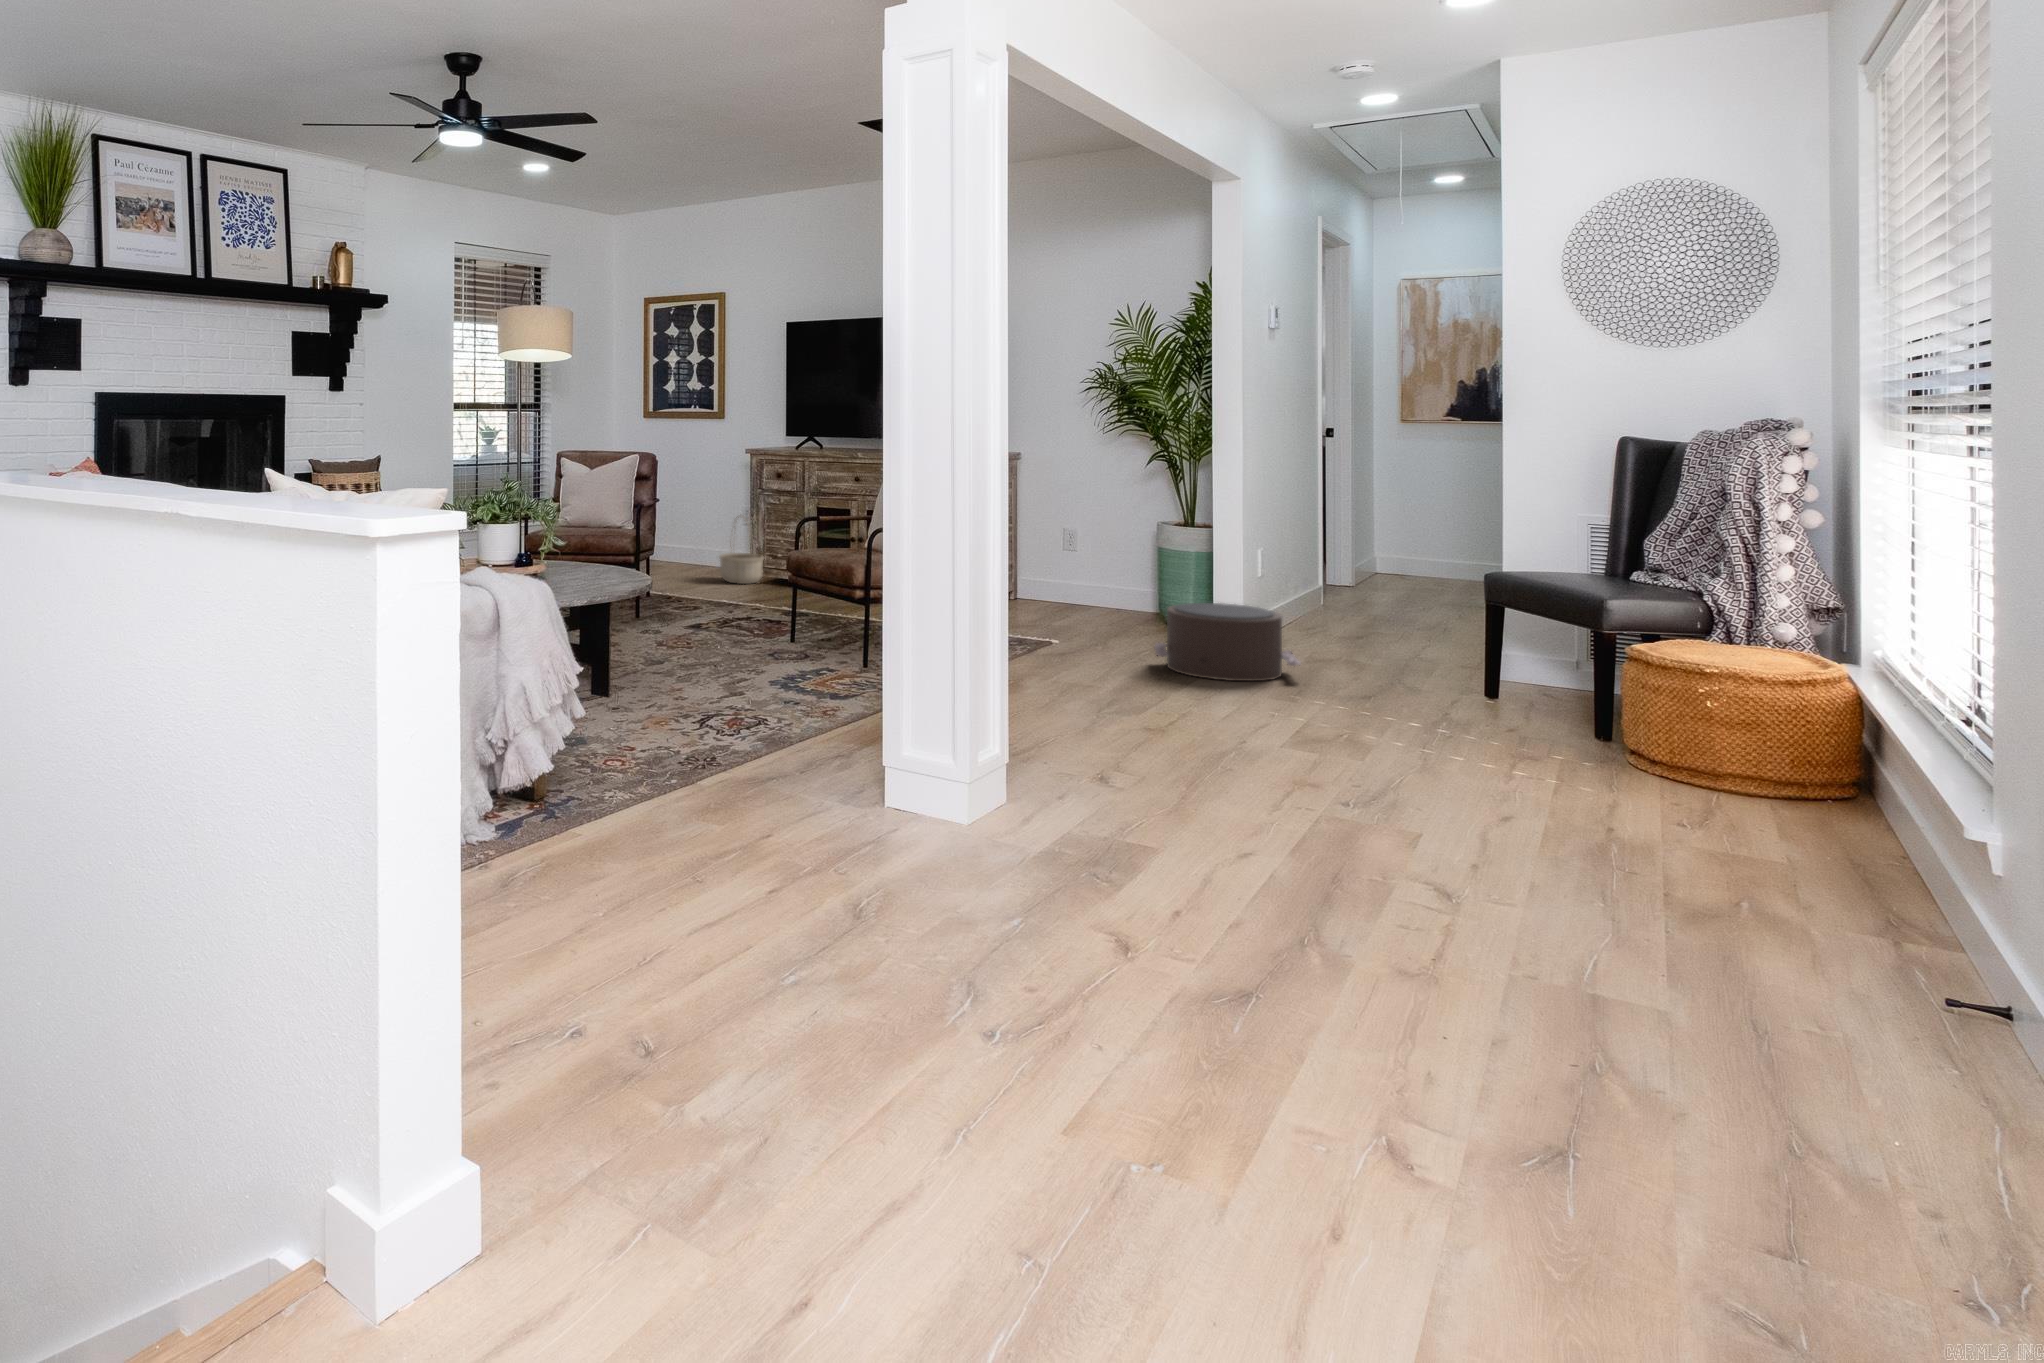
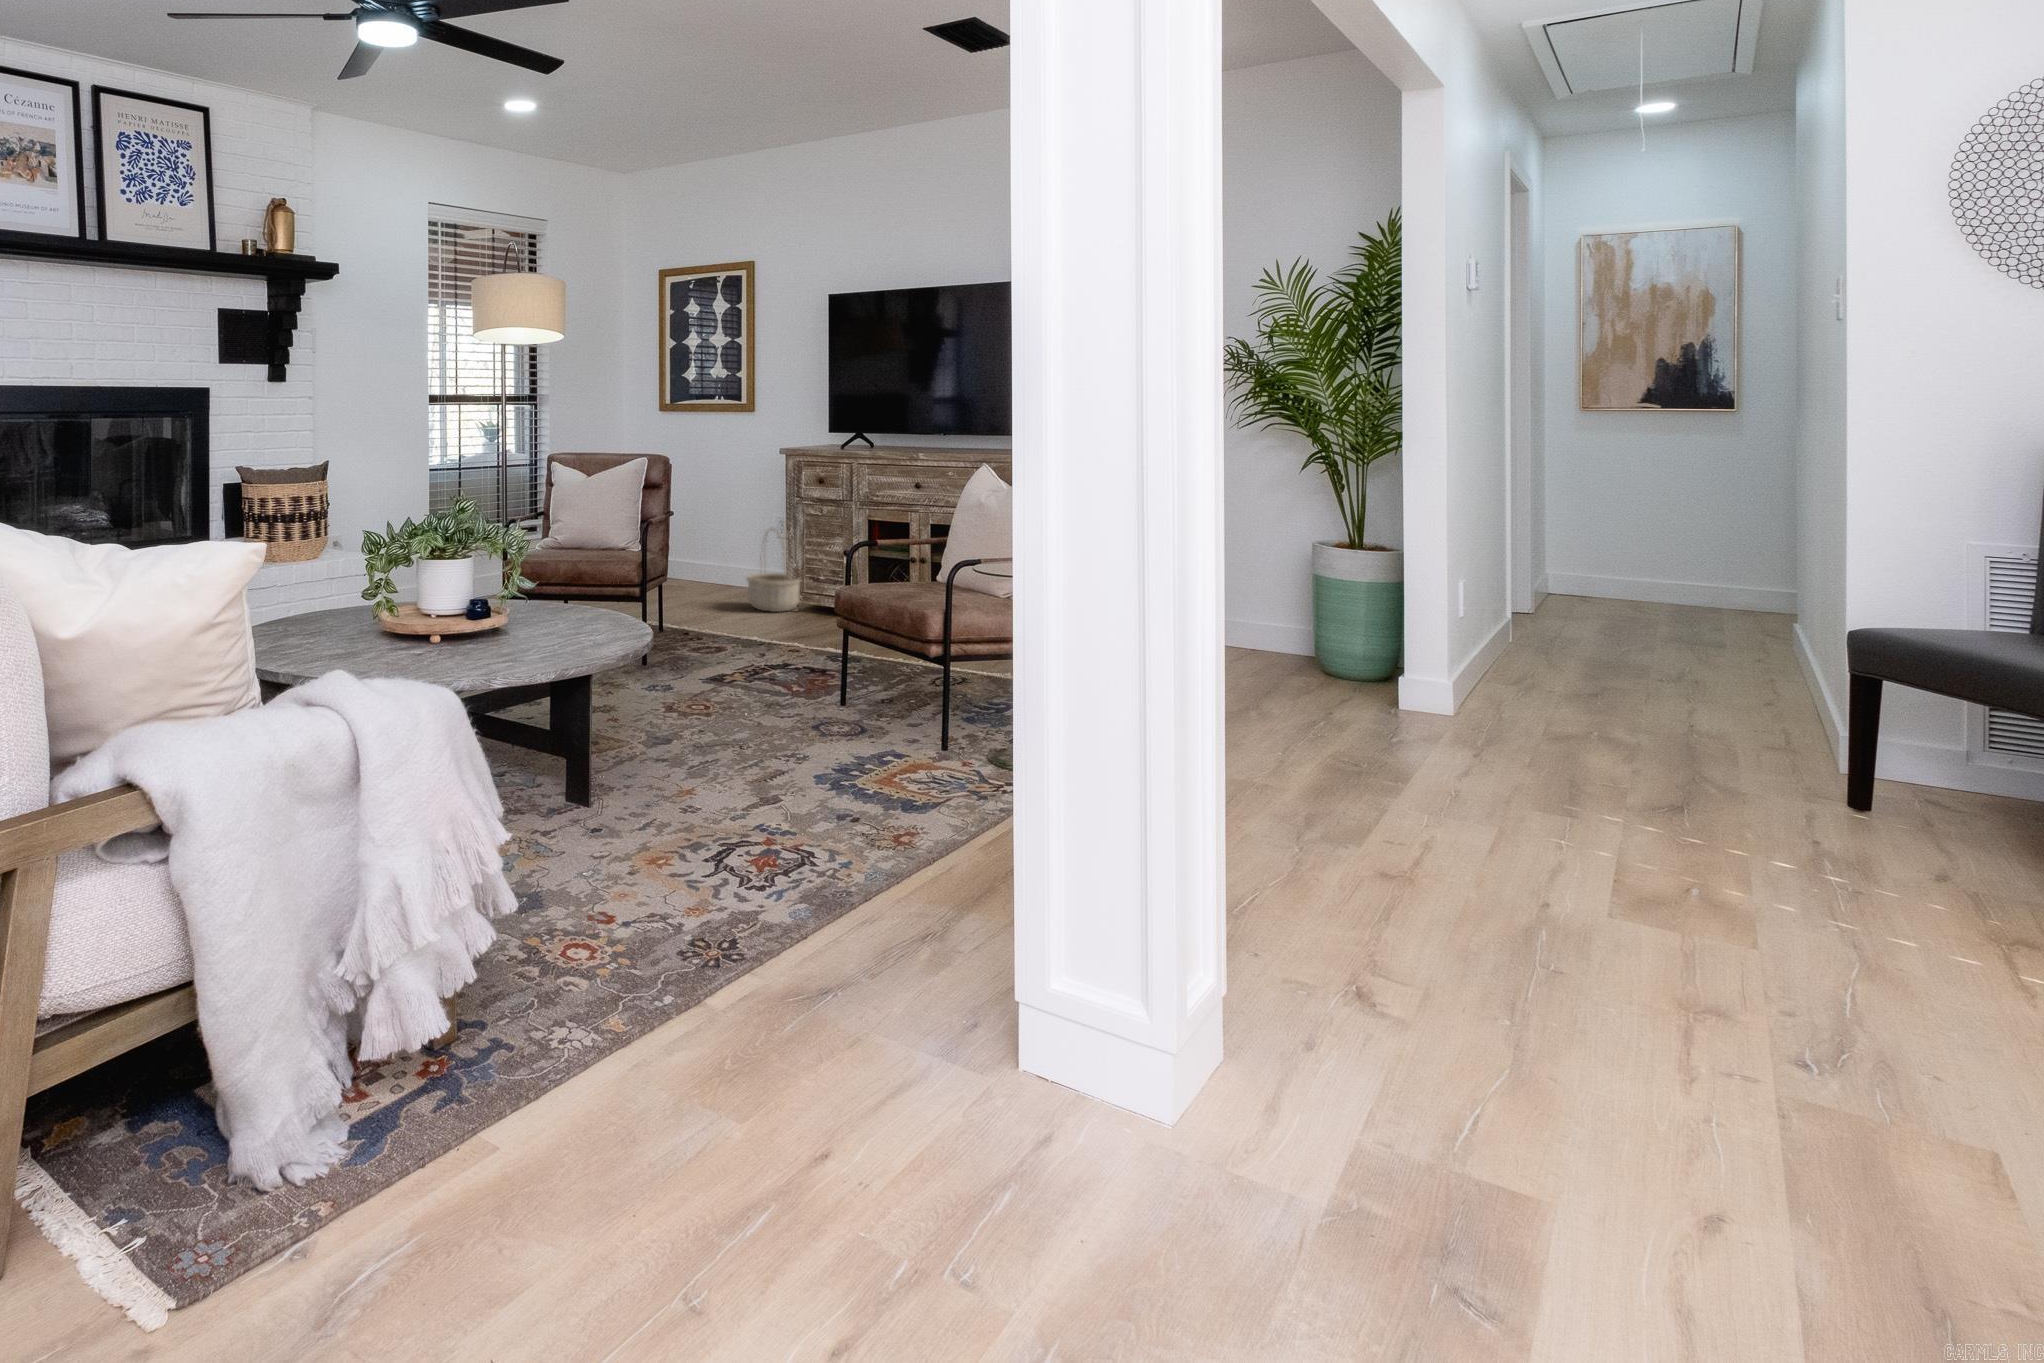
pouf: present [1154,603,1301,681] -> none [1337,660,1561,777]

